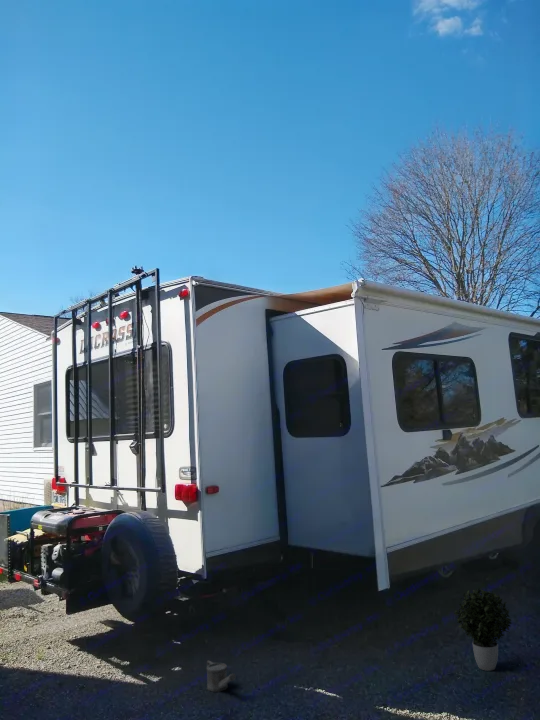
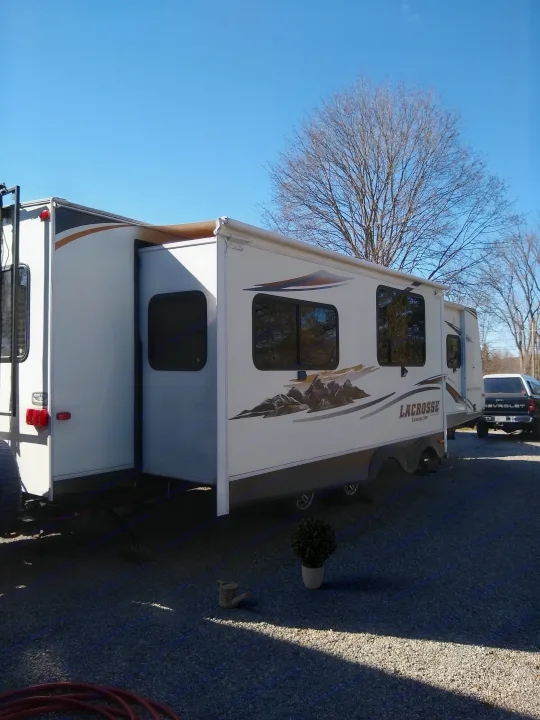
watering can: present [207,661,235,692] -> present [217,580,251,608]

